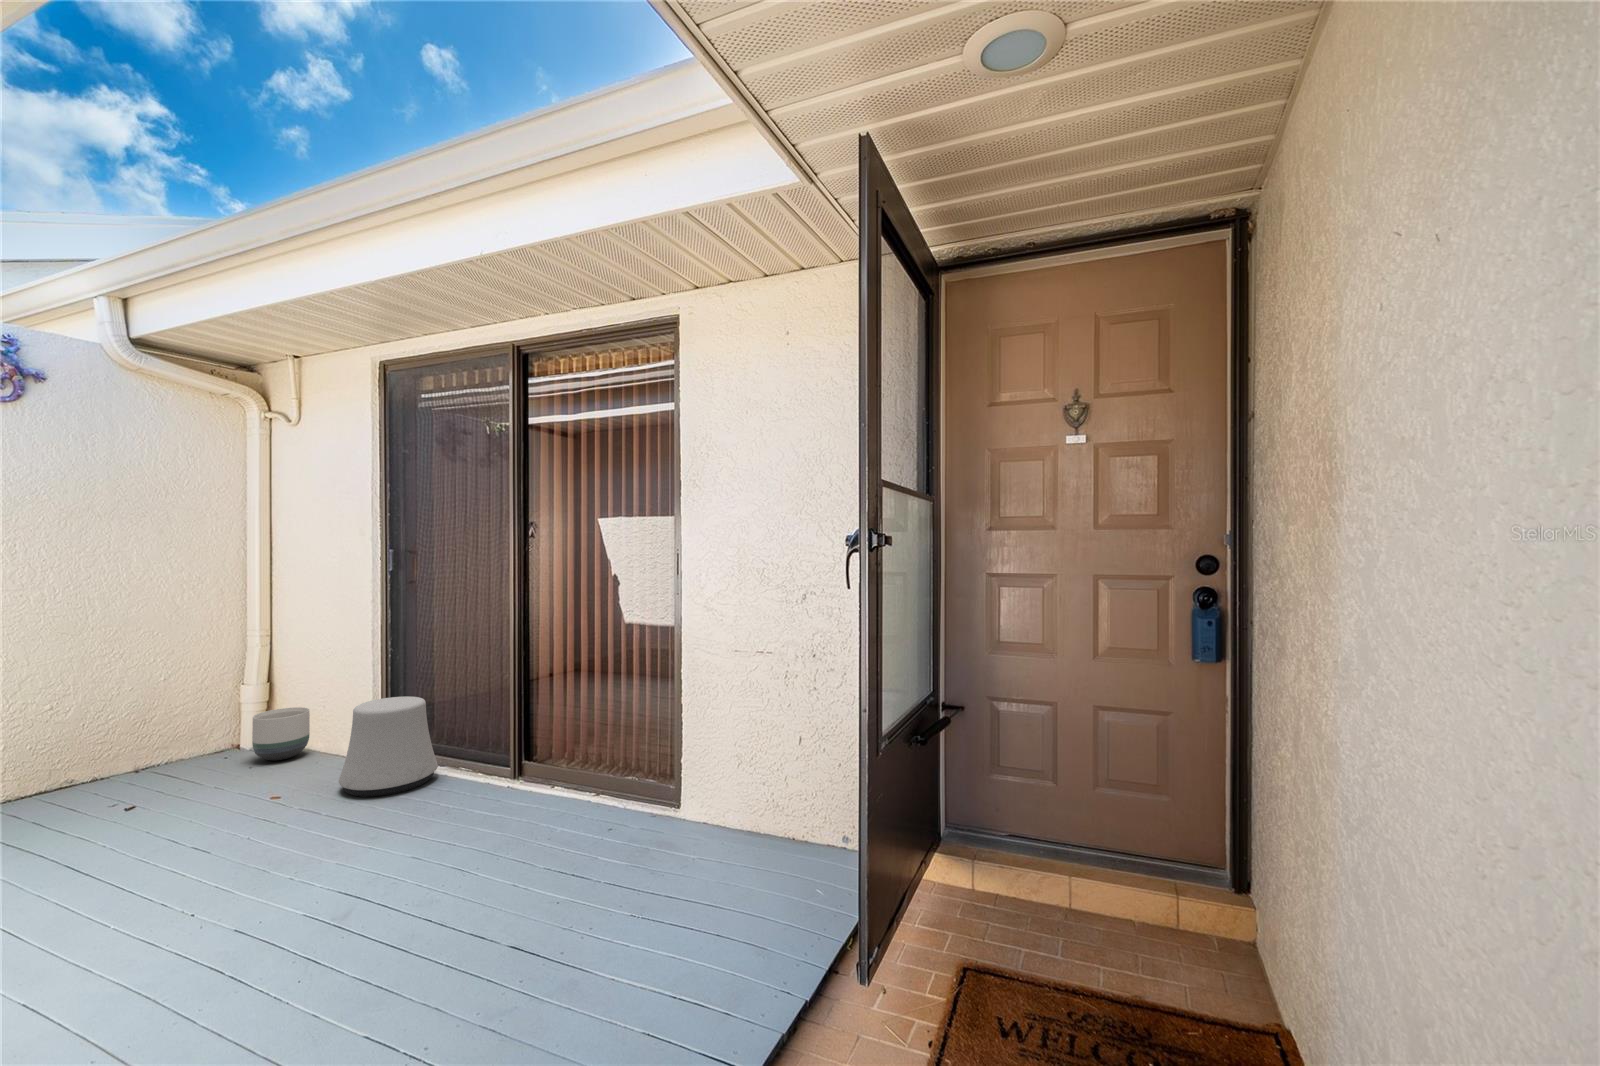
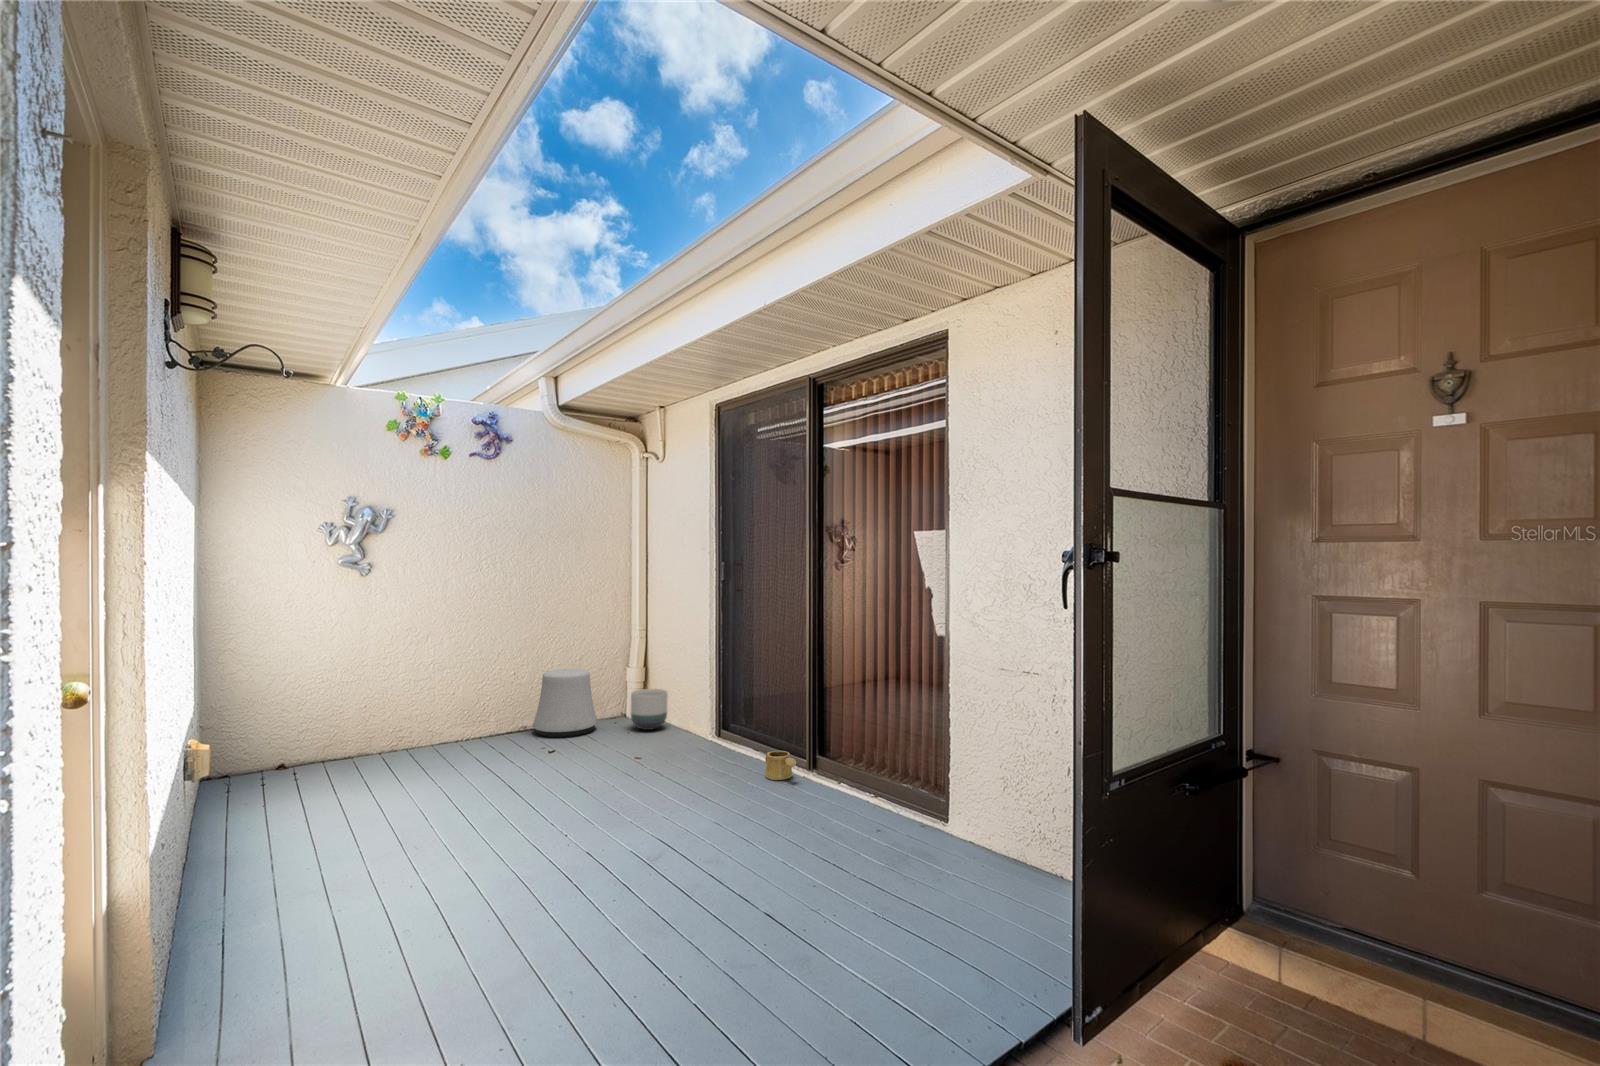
stool: present [339,696,438,797] -> present [533,669,597,737]
watering can: none [460,759,501,793] -> present [765,751,796,780]

